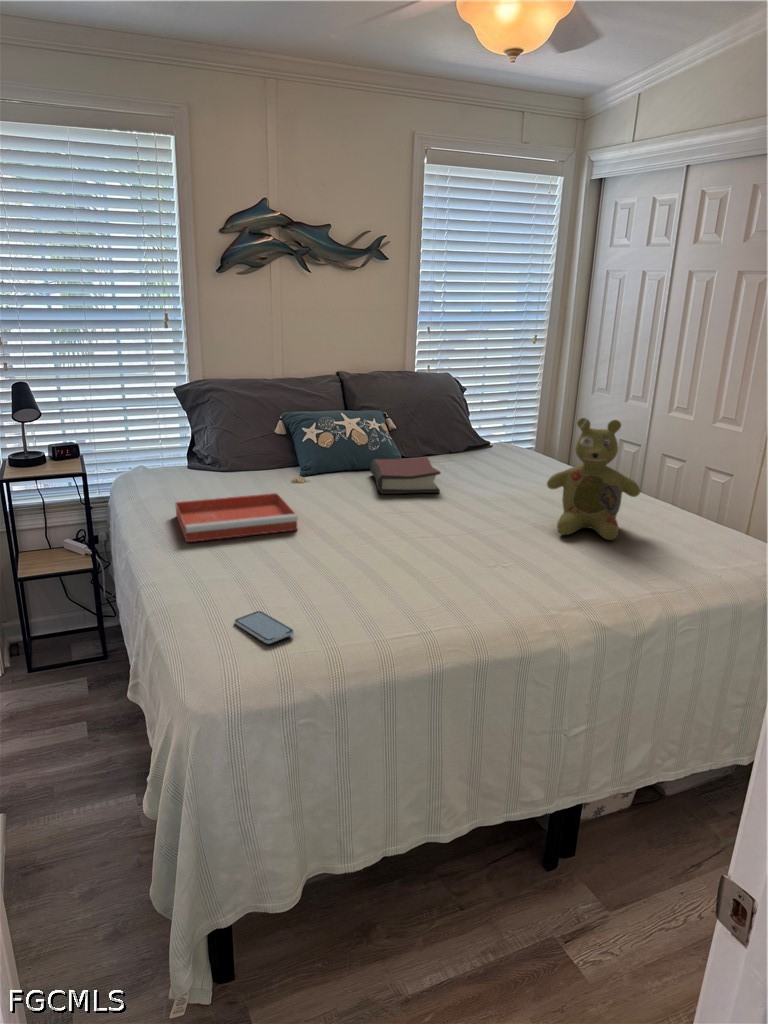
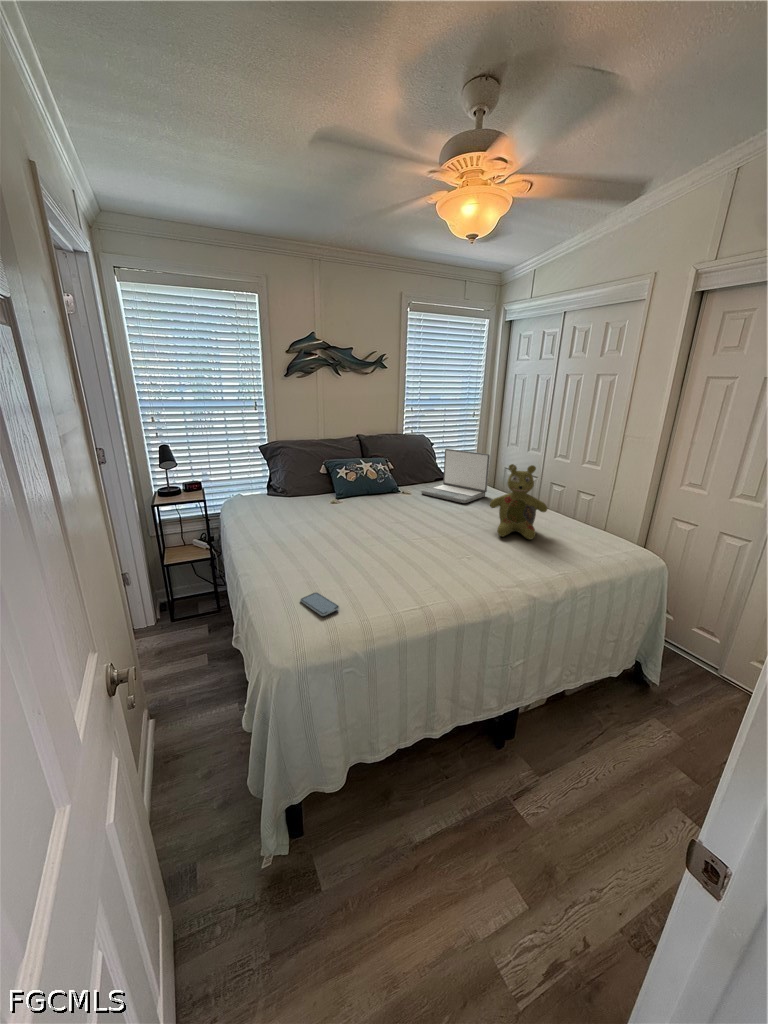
laptop: none [441,394,555,484] -> present [421,449,490,503]
hardback book: present [370,457,440,494] -> none [379,487,423,511]
tray: present [175,493,298,542] -> none [261,512,337,545]

